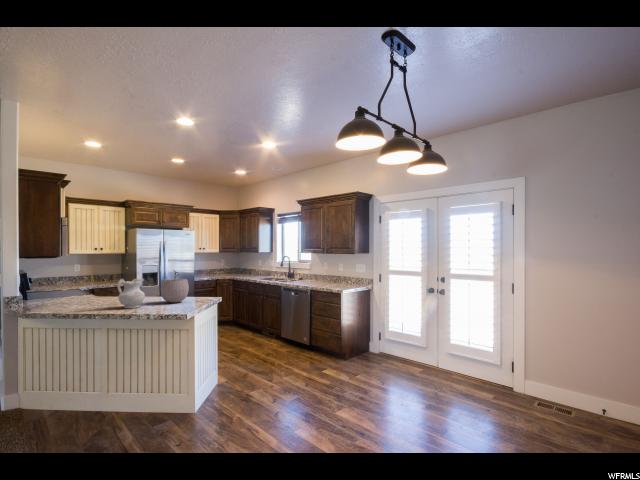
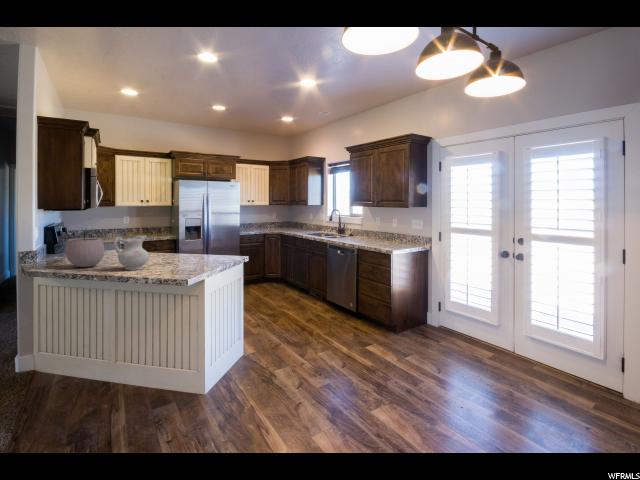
plant pot: present [161,271,189,303] -> present [65,229,105,267]

